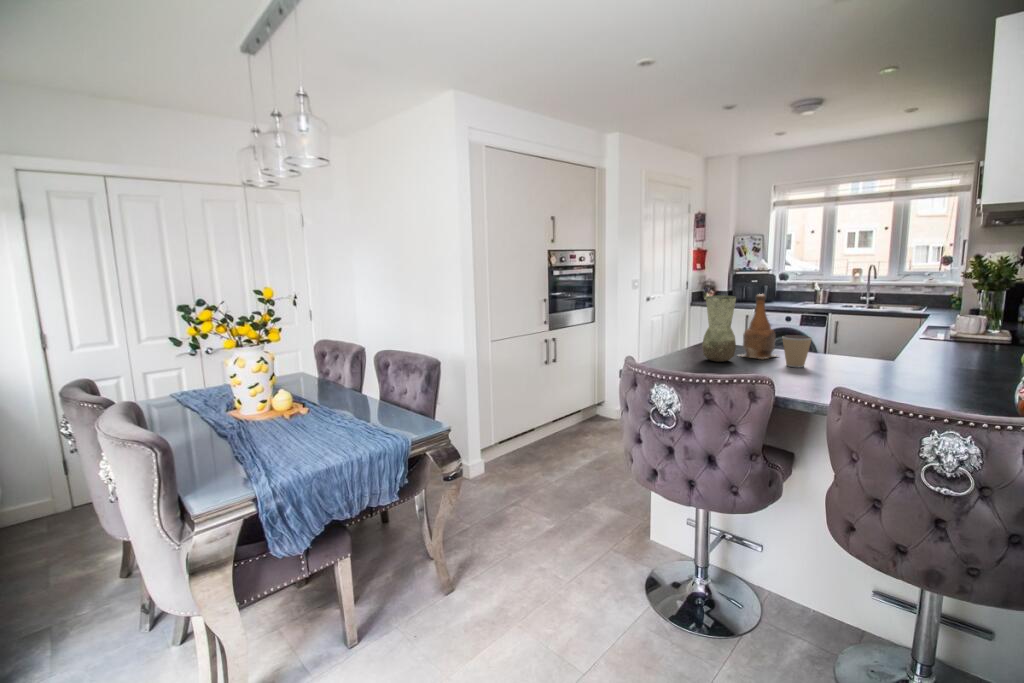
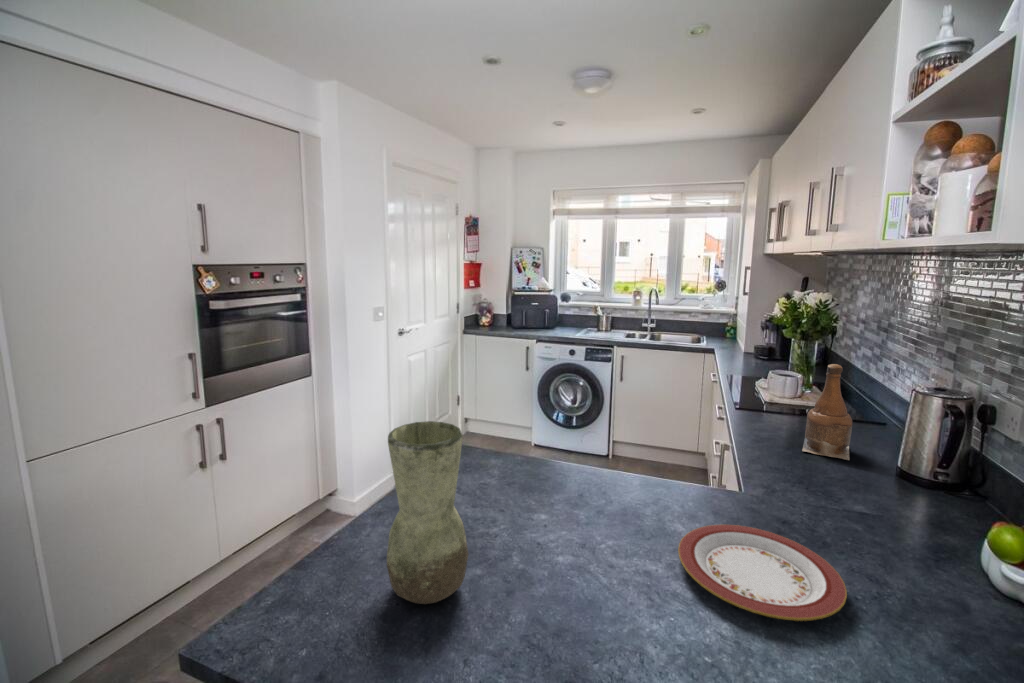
bottle: present [741,294,776,359] -> present [802,364,852,460]
coffee cup: present [782,335,812,367] -> none [572,516,640,612]
plate: none [836,356,918,371] -> present [678,525,847,621]

